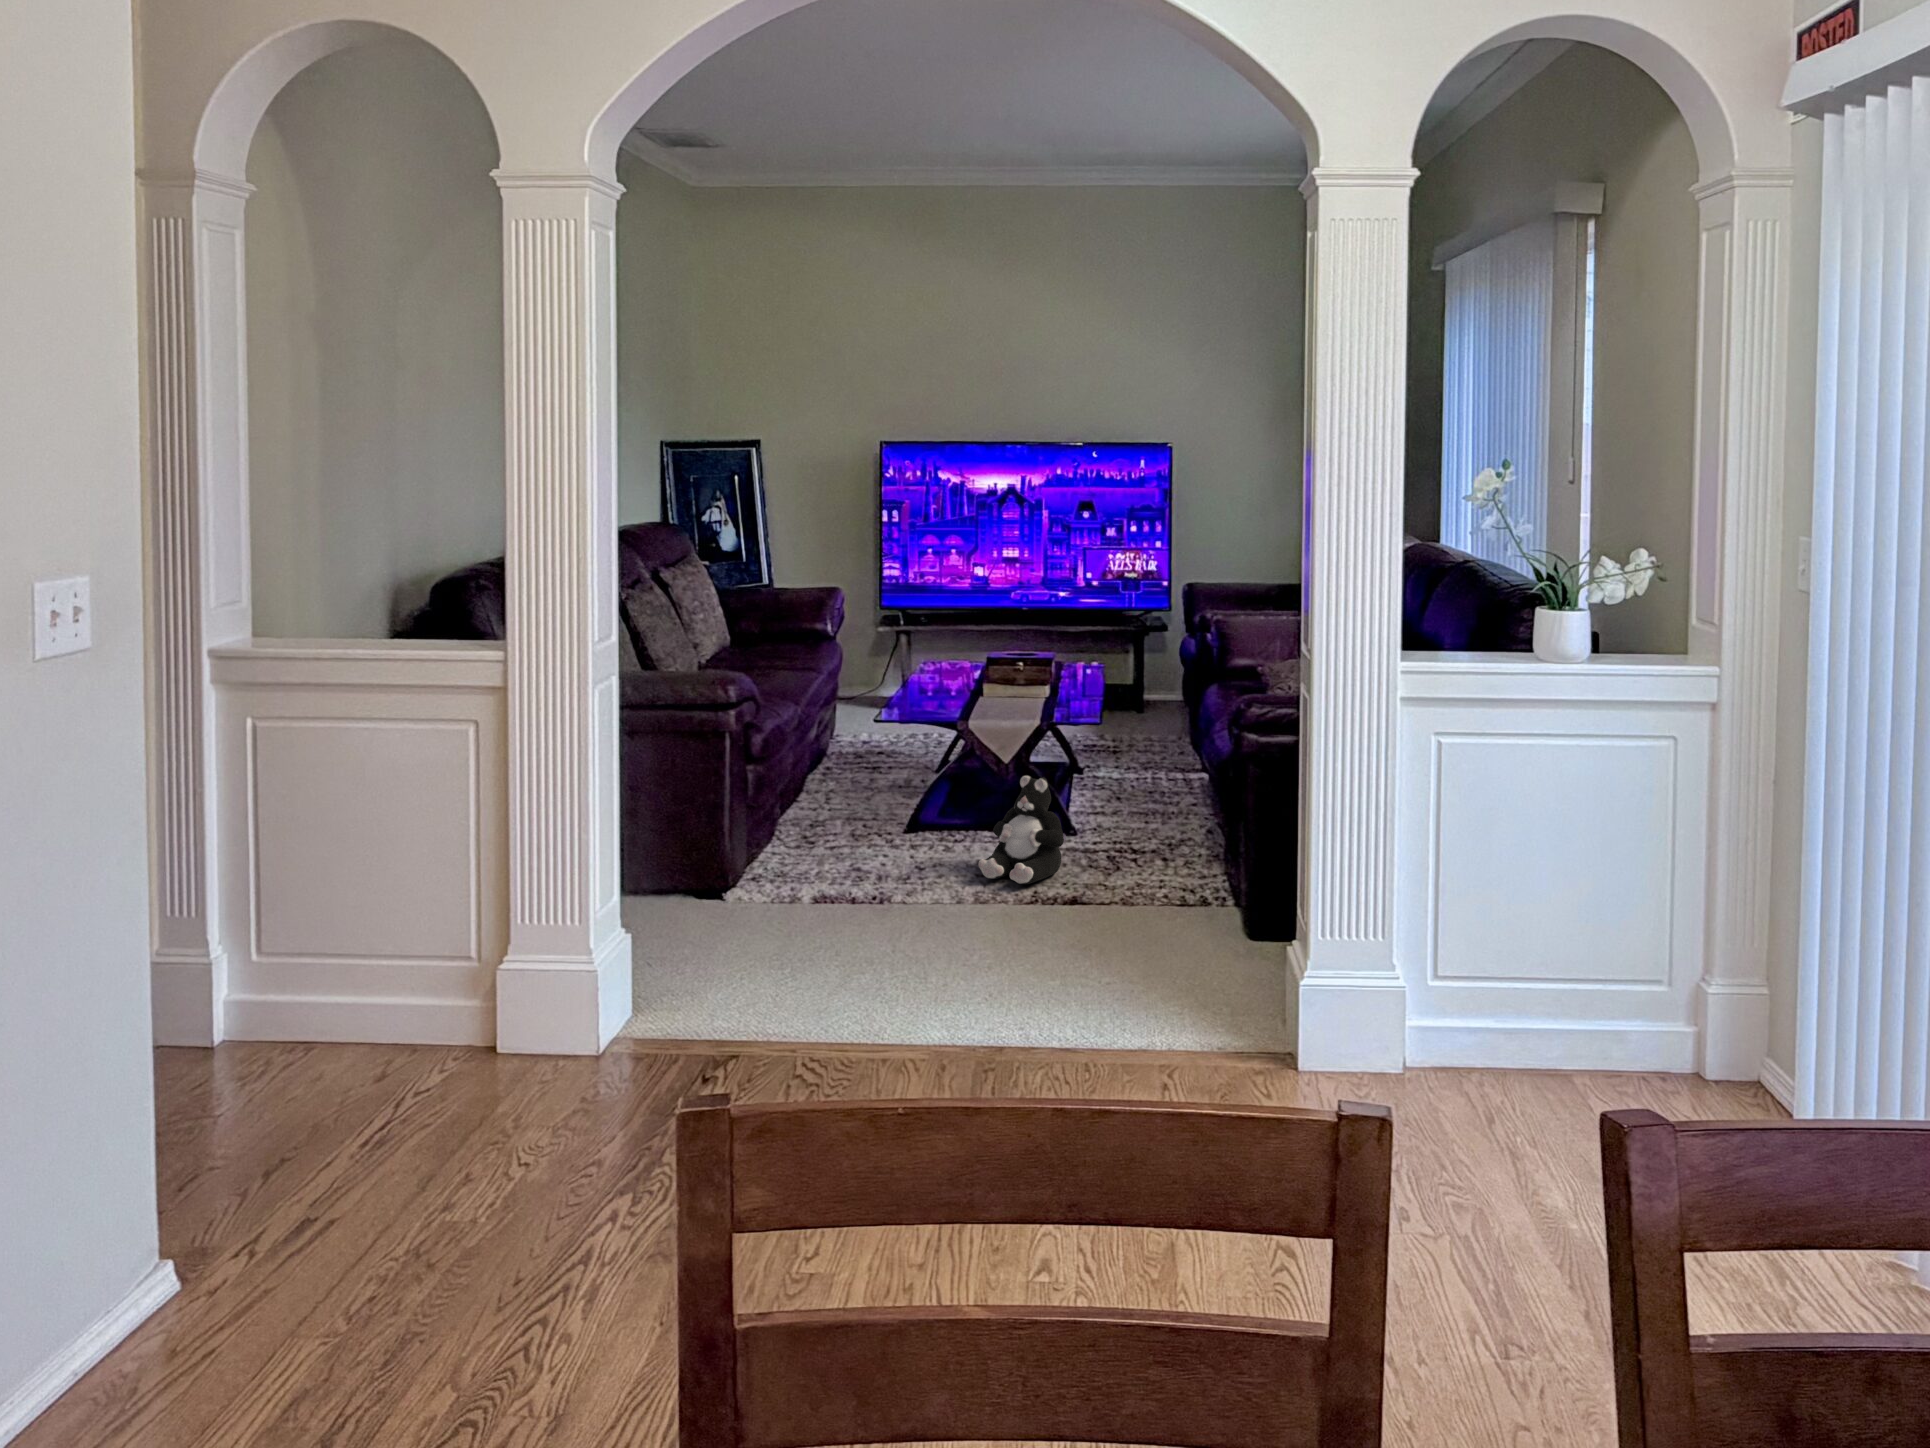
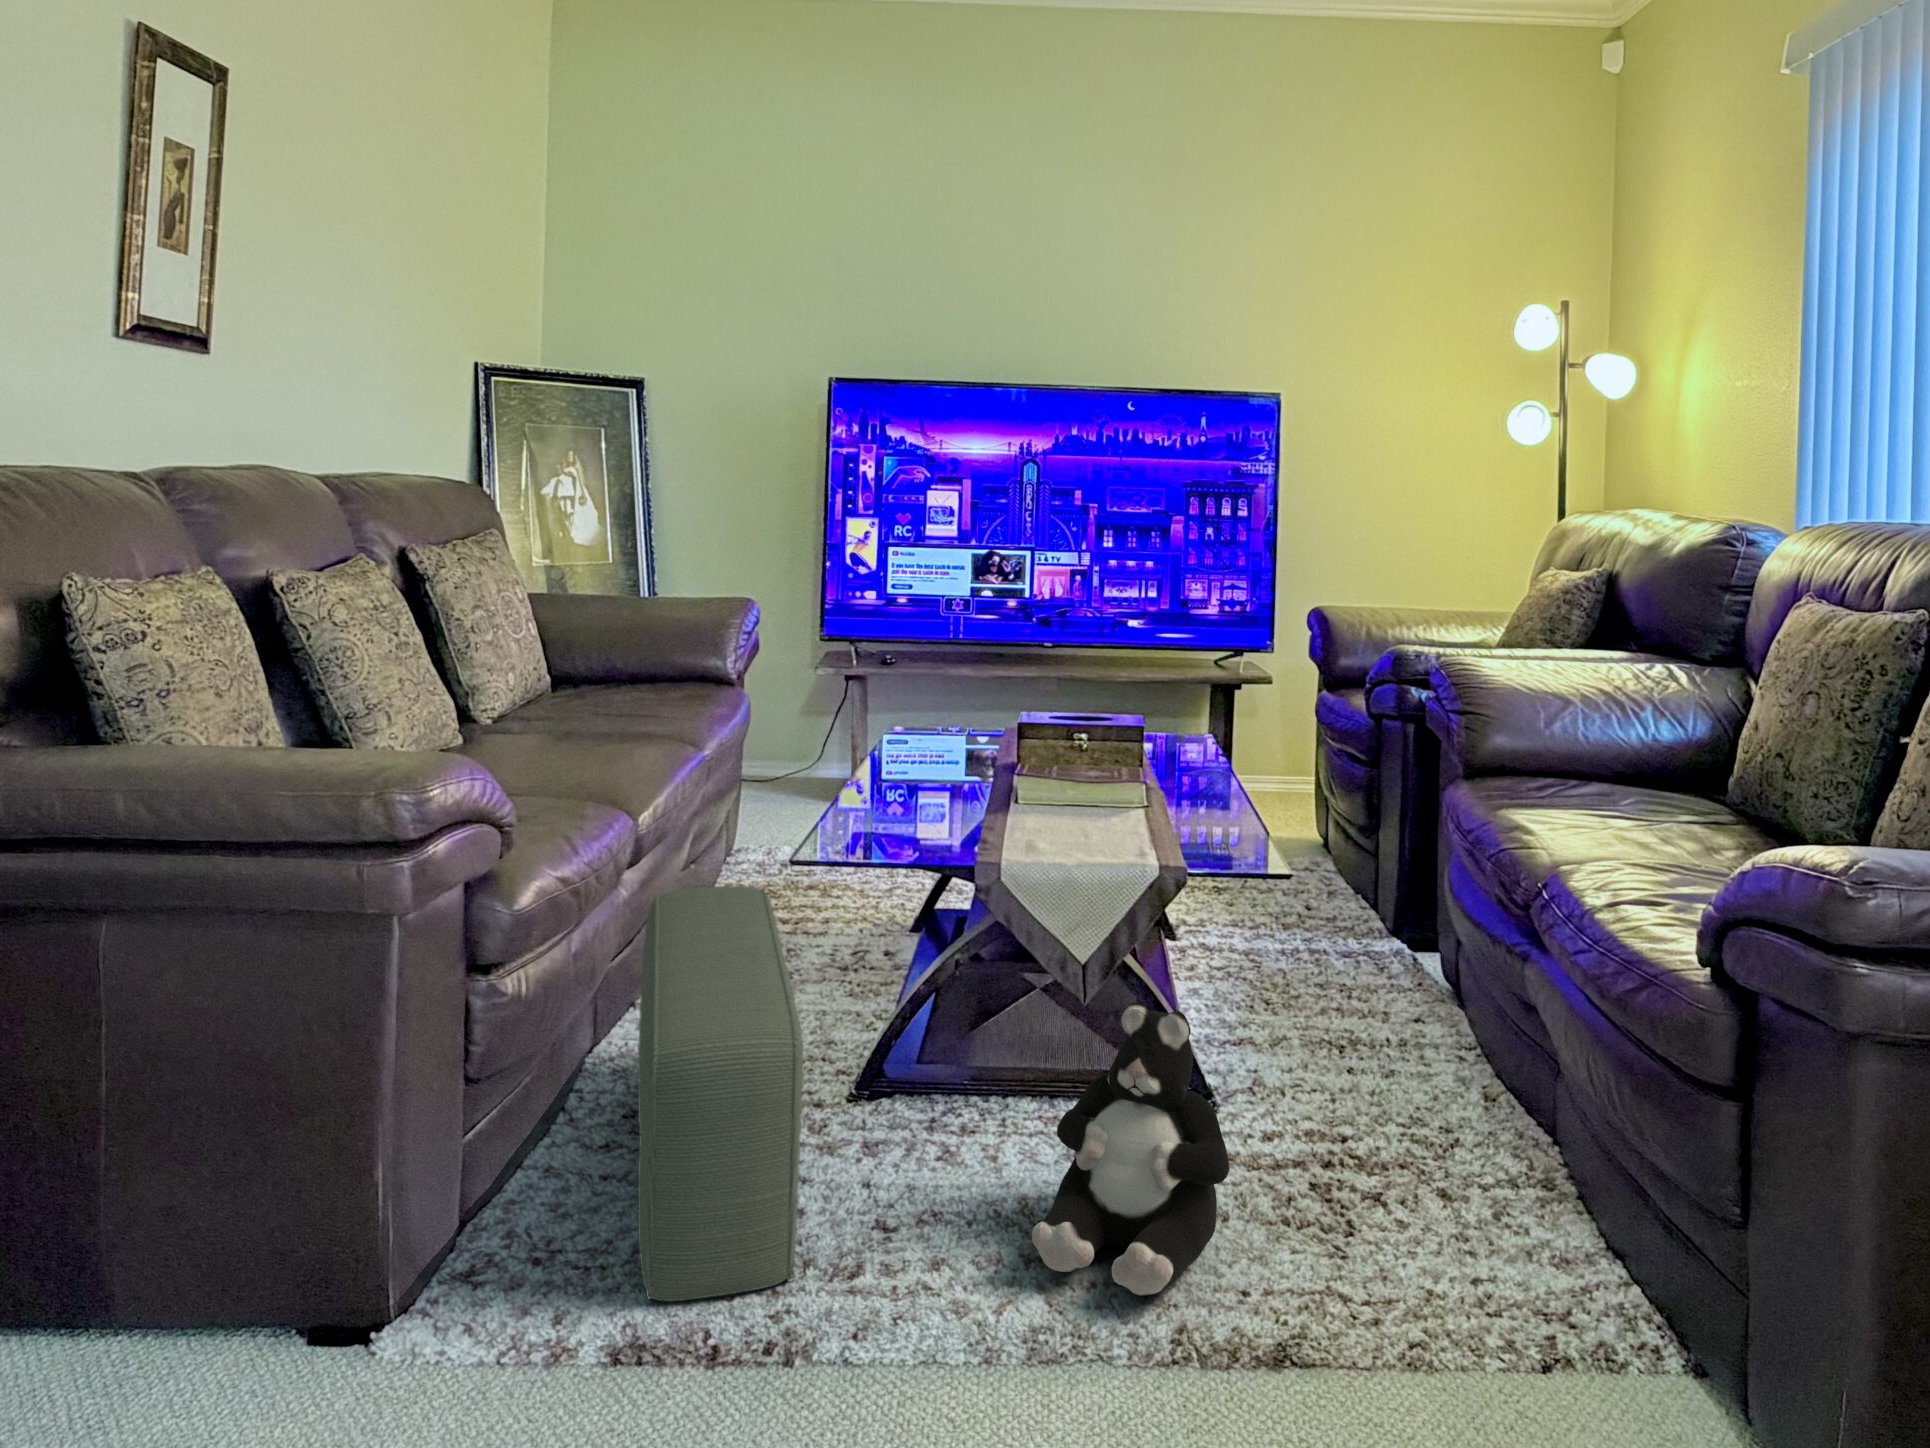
pouf: none [810,735,882,885] -> present [638,886,803,1301]

